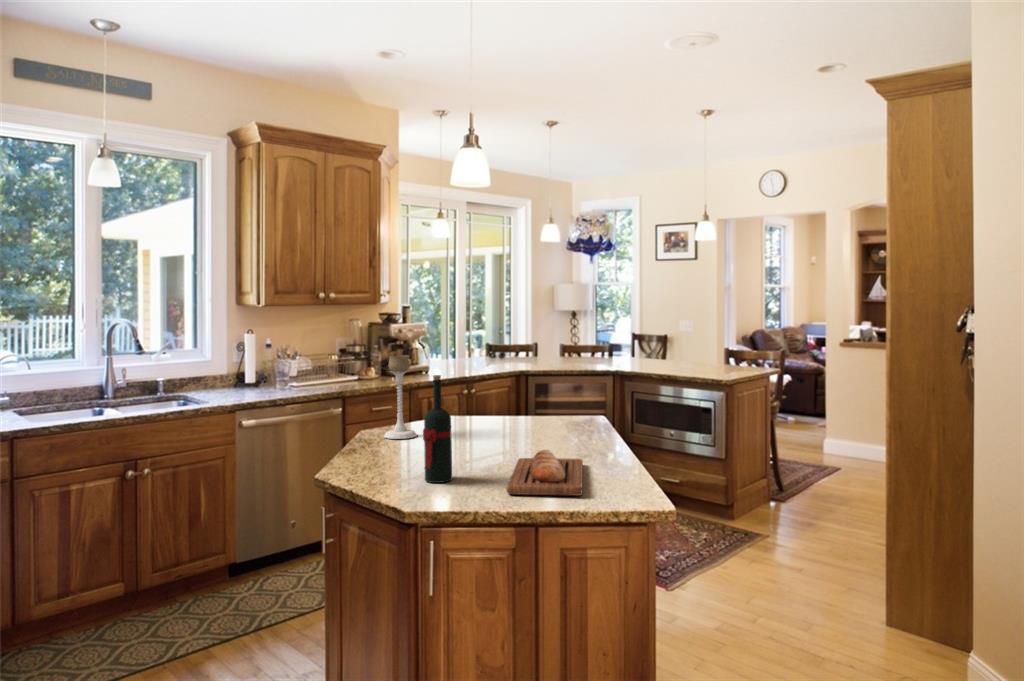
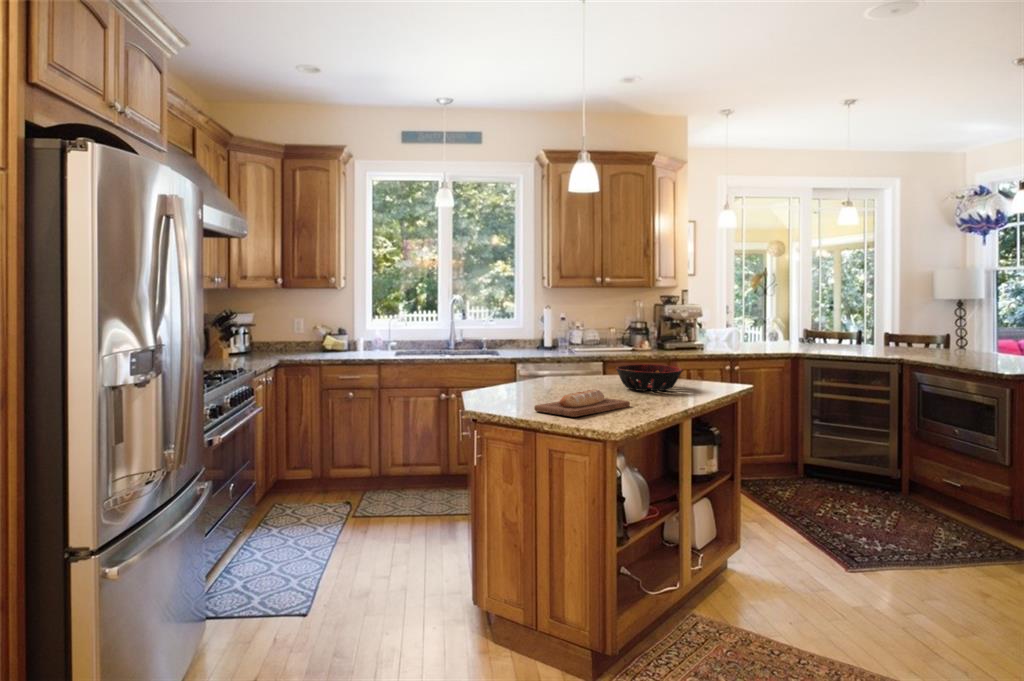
candle holder: present [384,355,417,439] -> none [546,320,571,382]
wine bottle: present [423,375,452,483] -> none [503,328,527,402]
decorative bowl: none [491,403,572,439] -> present [616,364,683,391]

